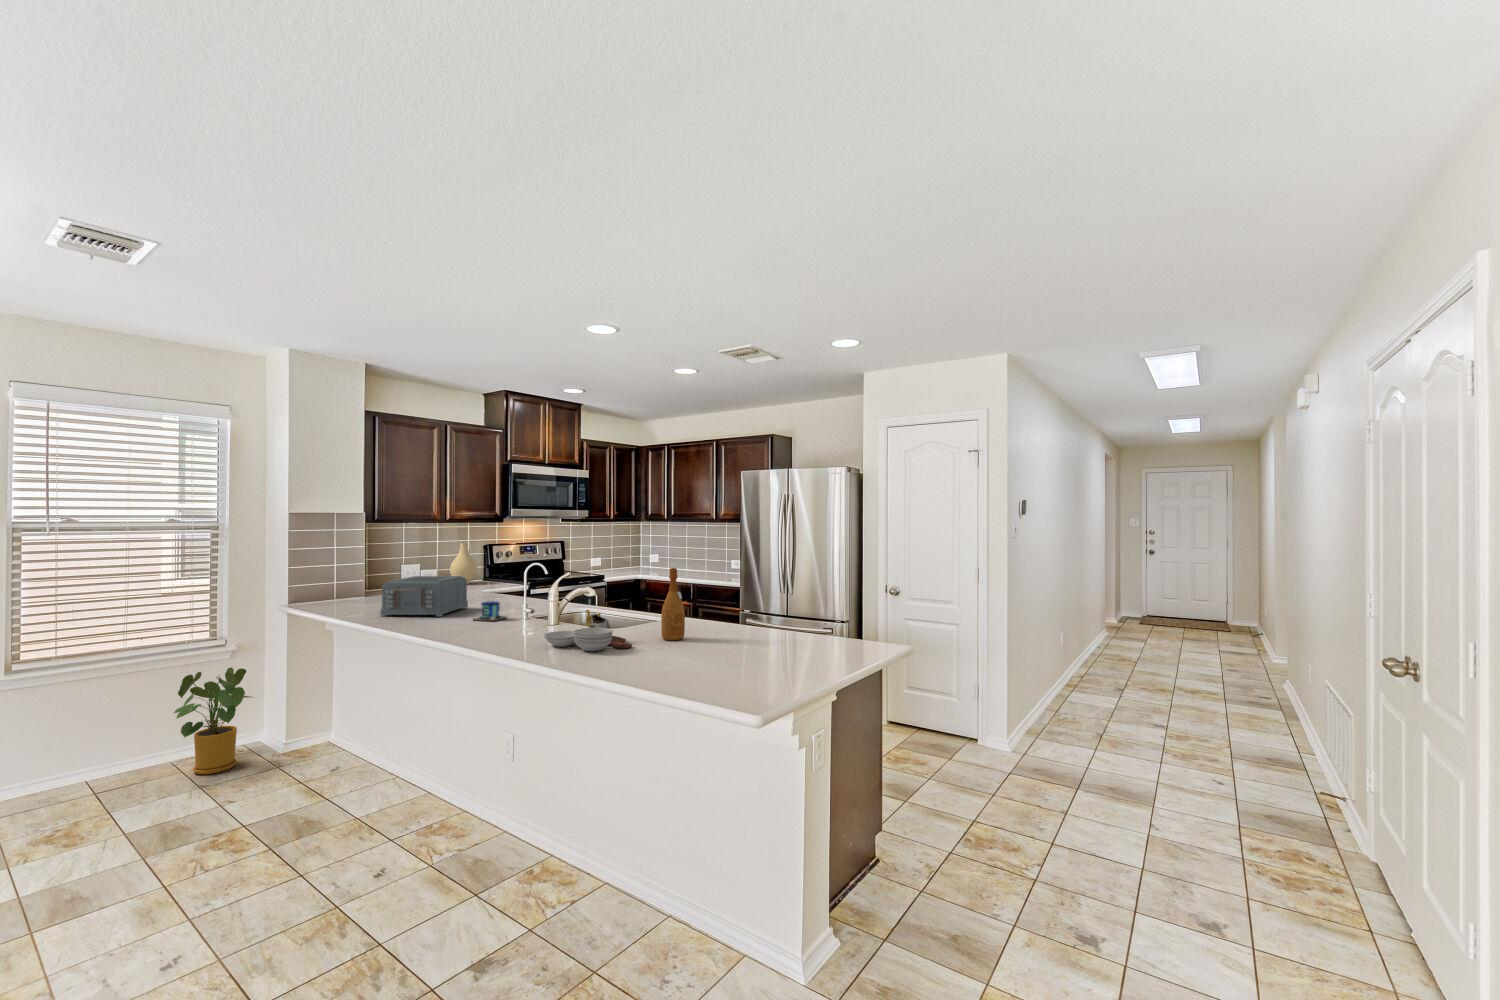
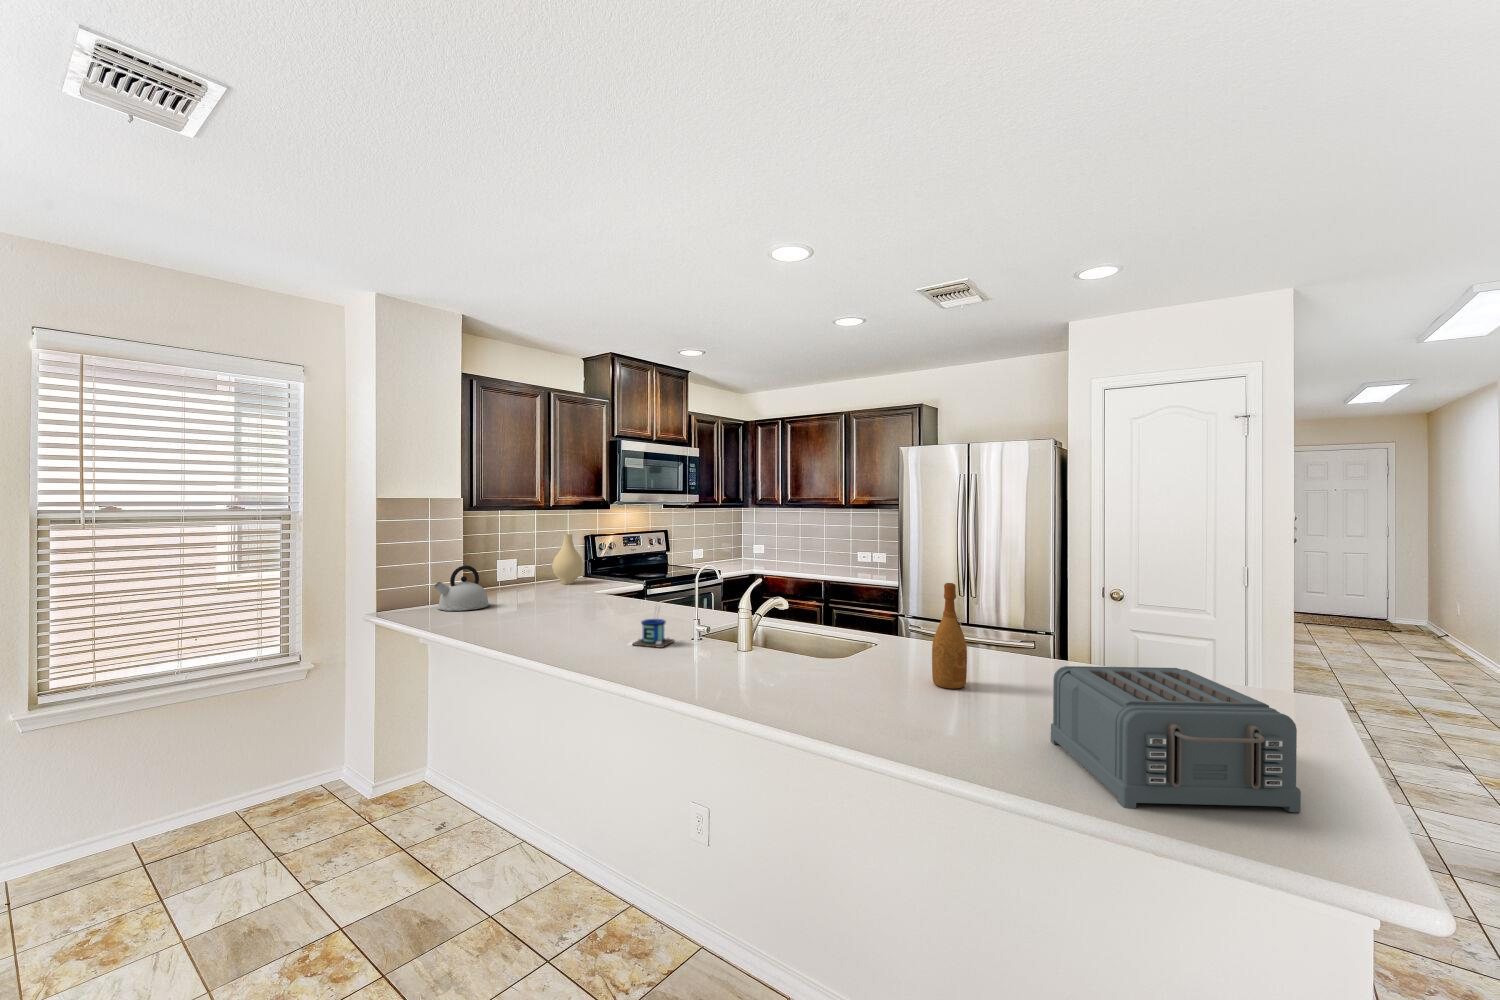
kettle: none [336,566,383,601] -> present [434,565,489,611]
toaster: present [380,576,468,617] -> present [1051,666,1301,812]
cutting board: present [544,610,632,651] -> none [781,643,915,714]
house plant: present [174,667,250,774] -> none [239,691,343,832]

